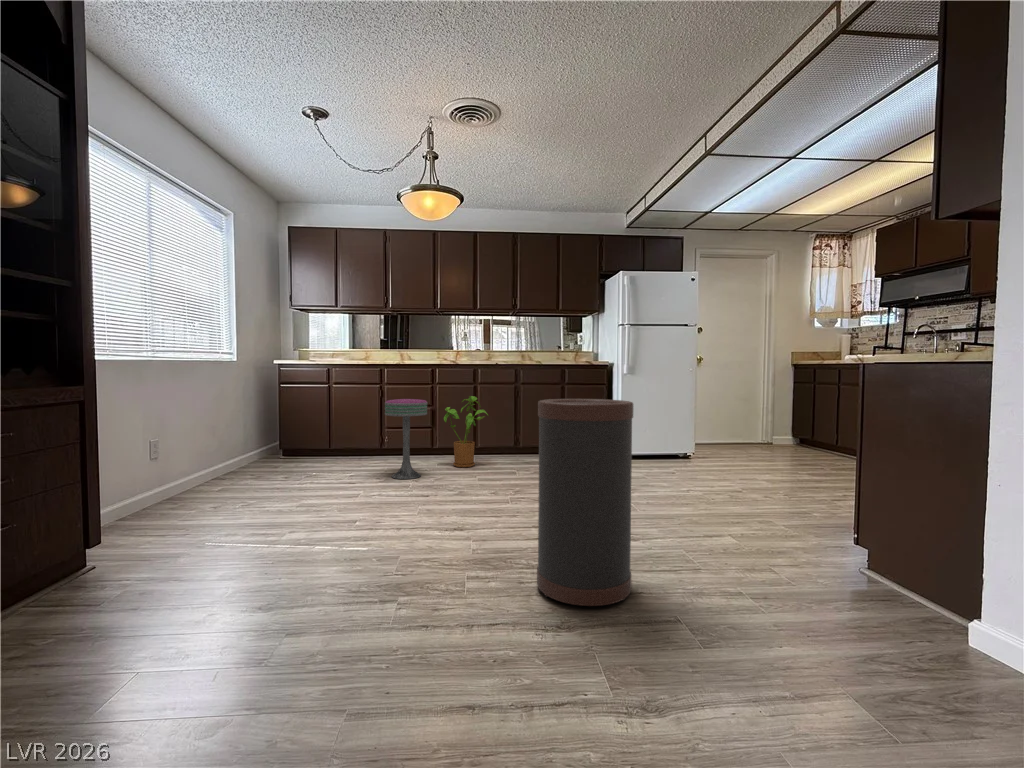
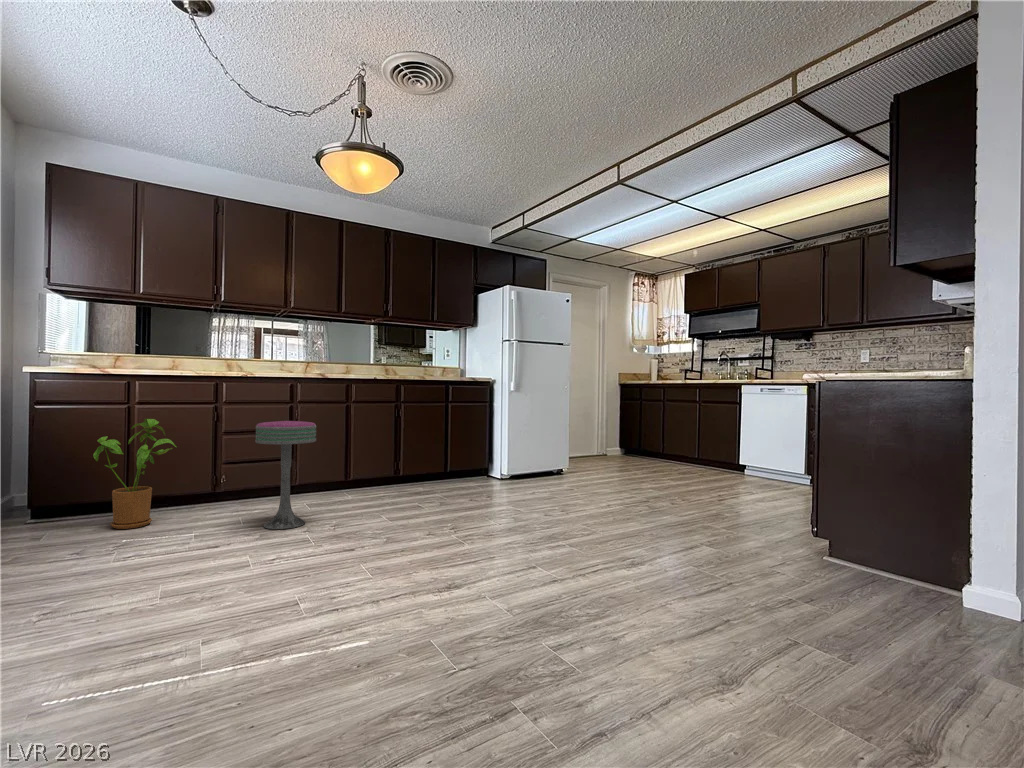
house plant: present [444,396,488,467] -> present [93,419,176,529]
trash can: present [537,399,633,606] -> none [634,416,749,656]

